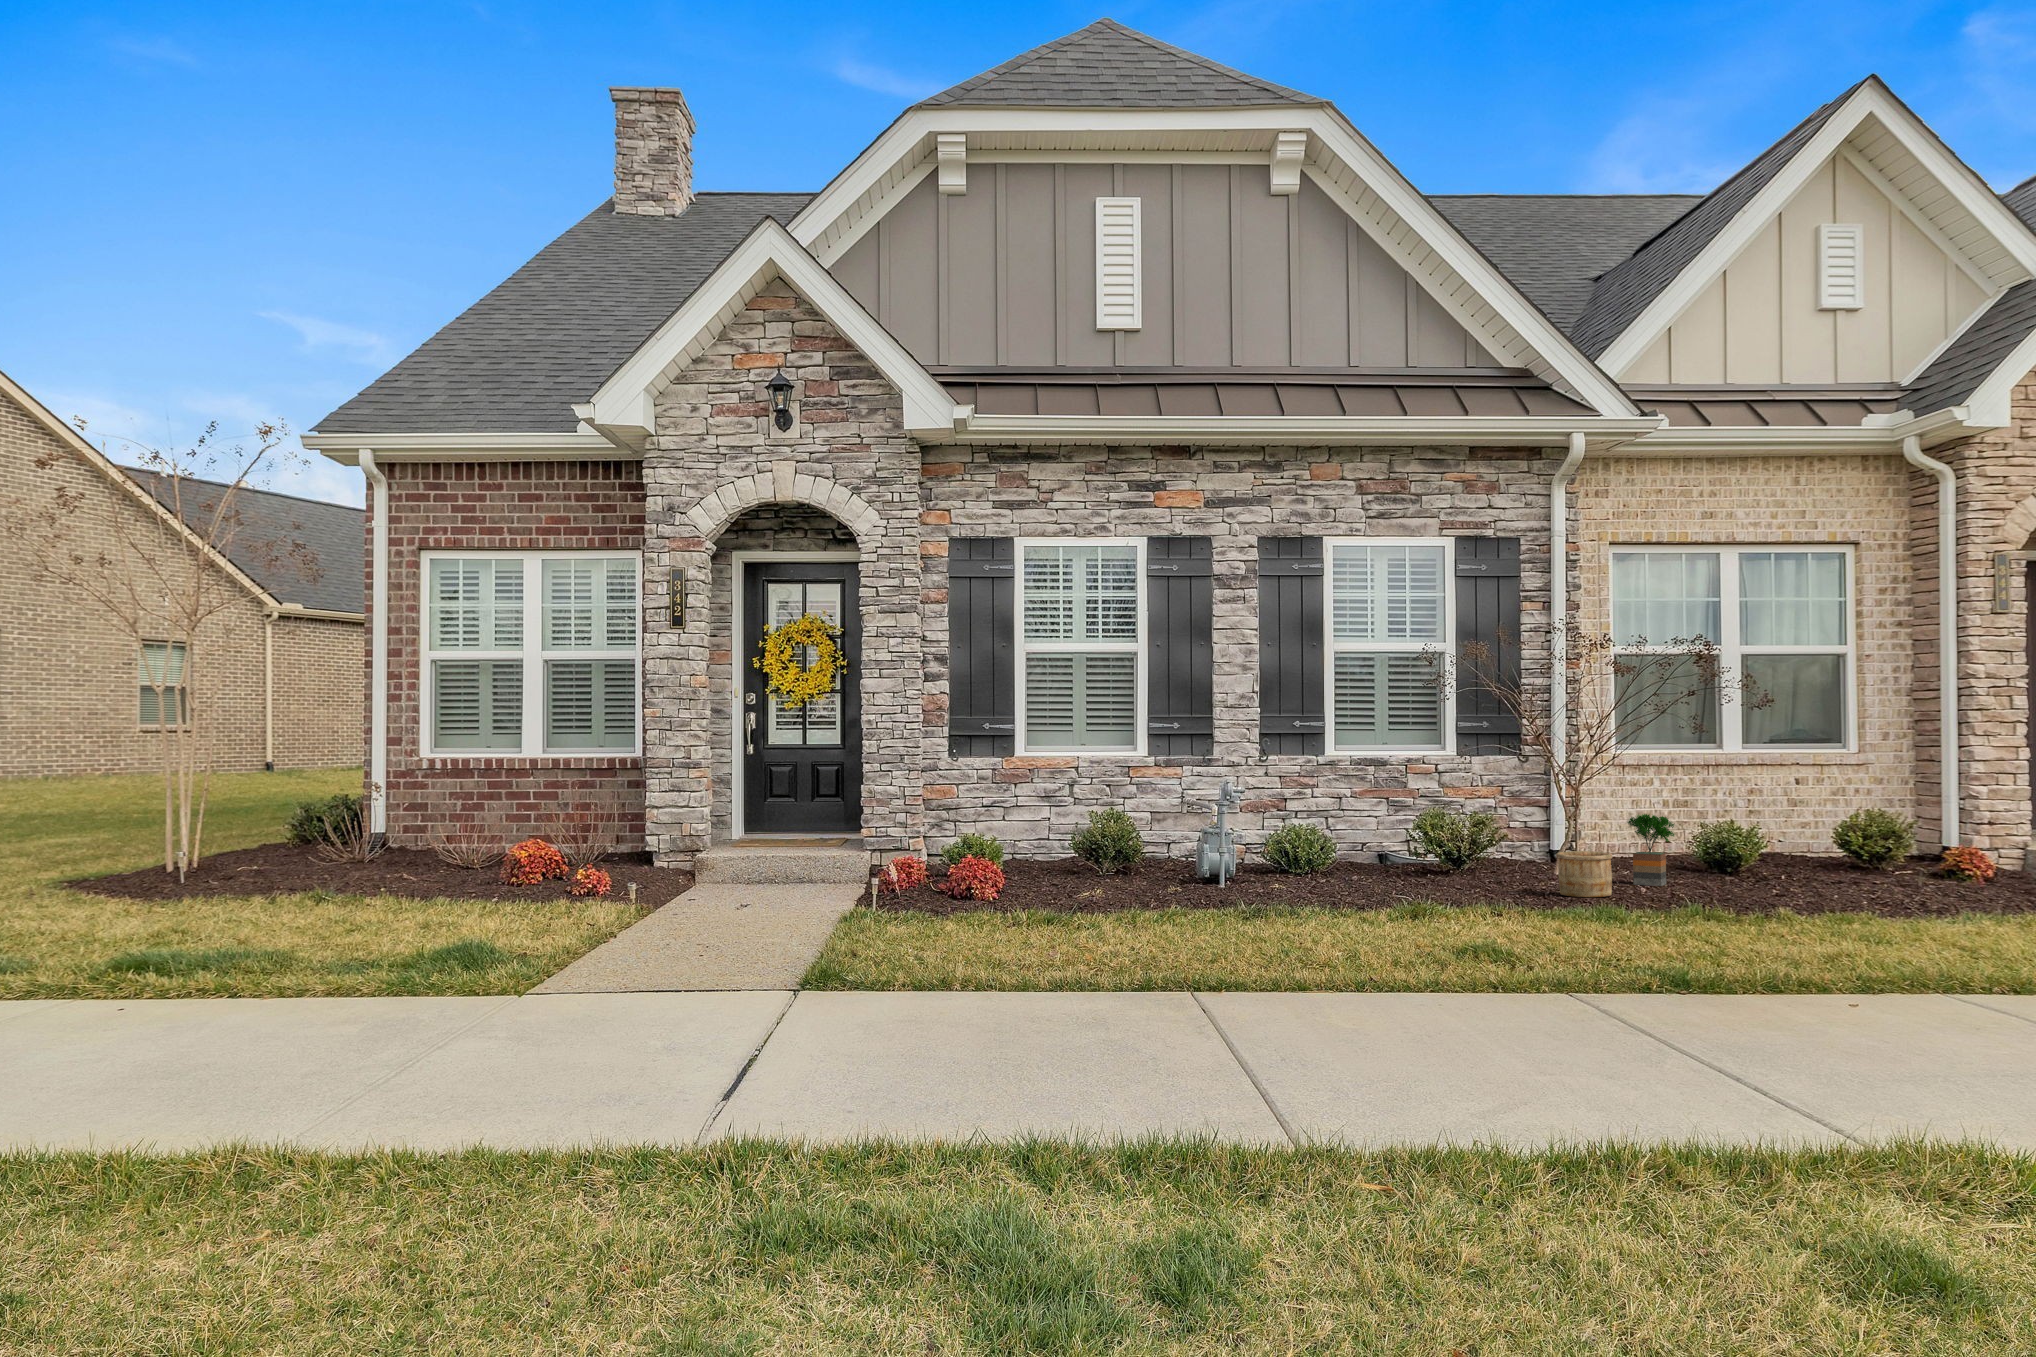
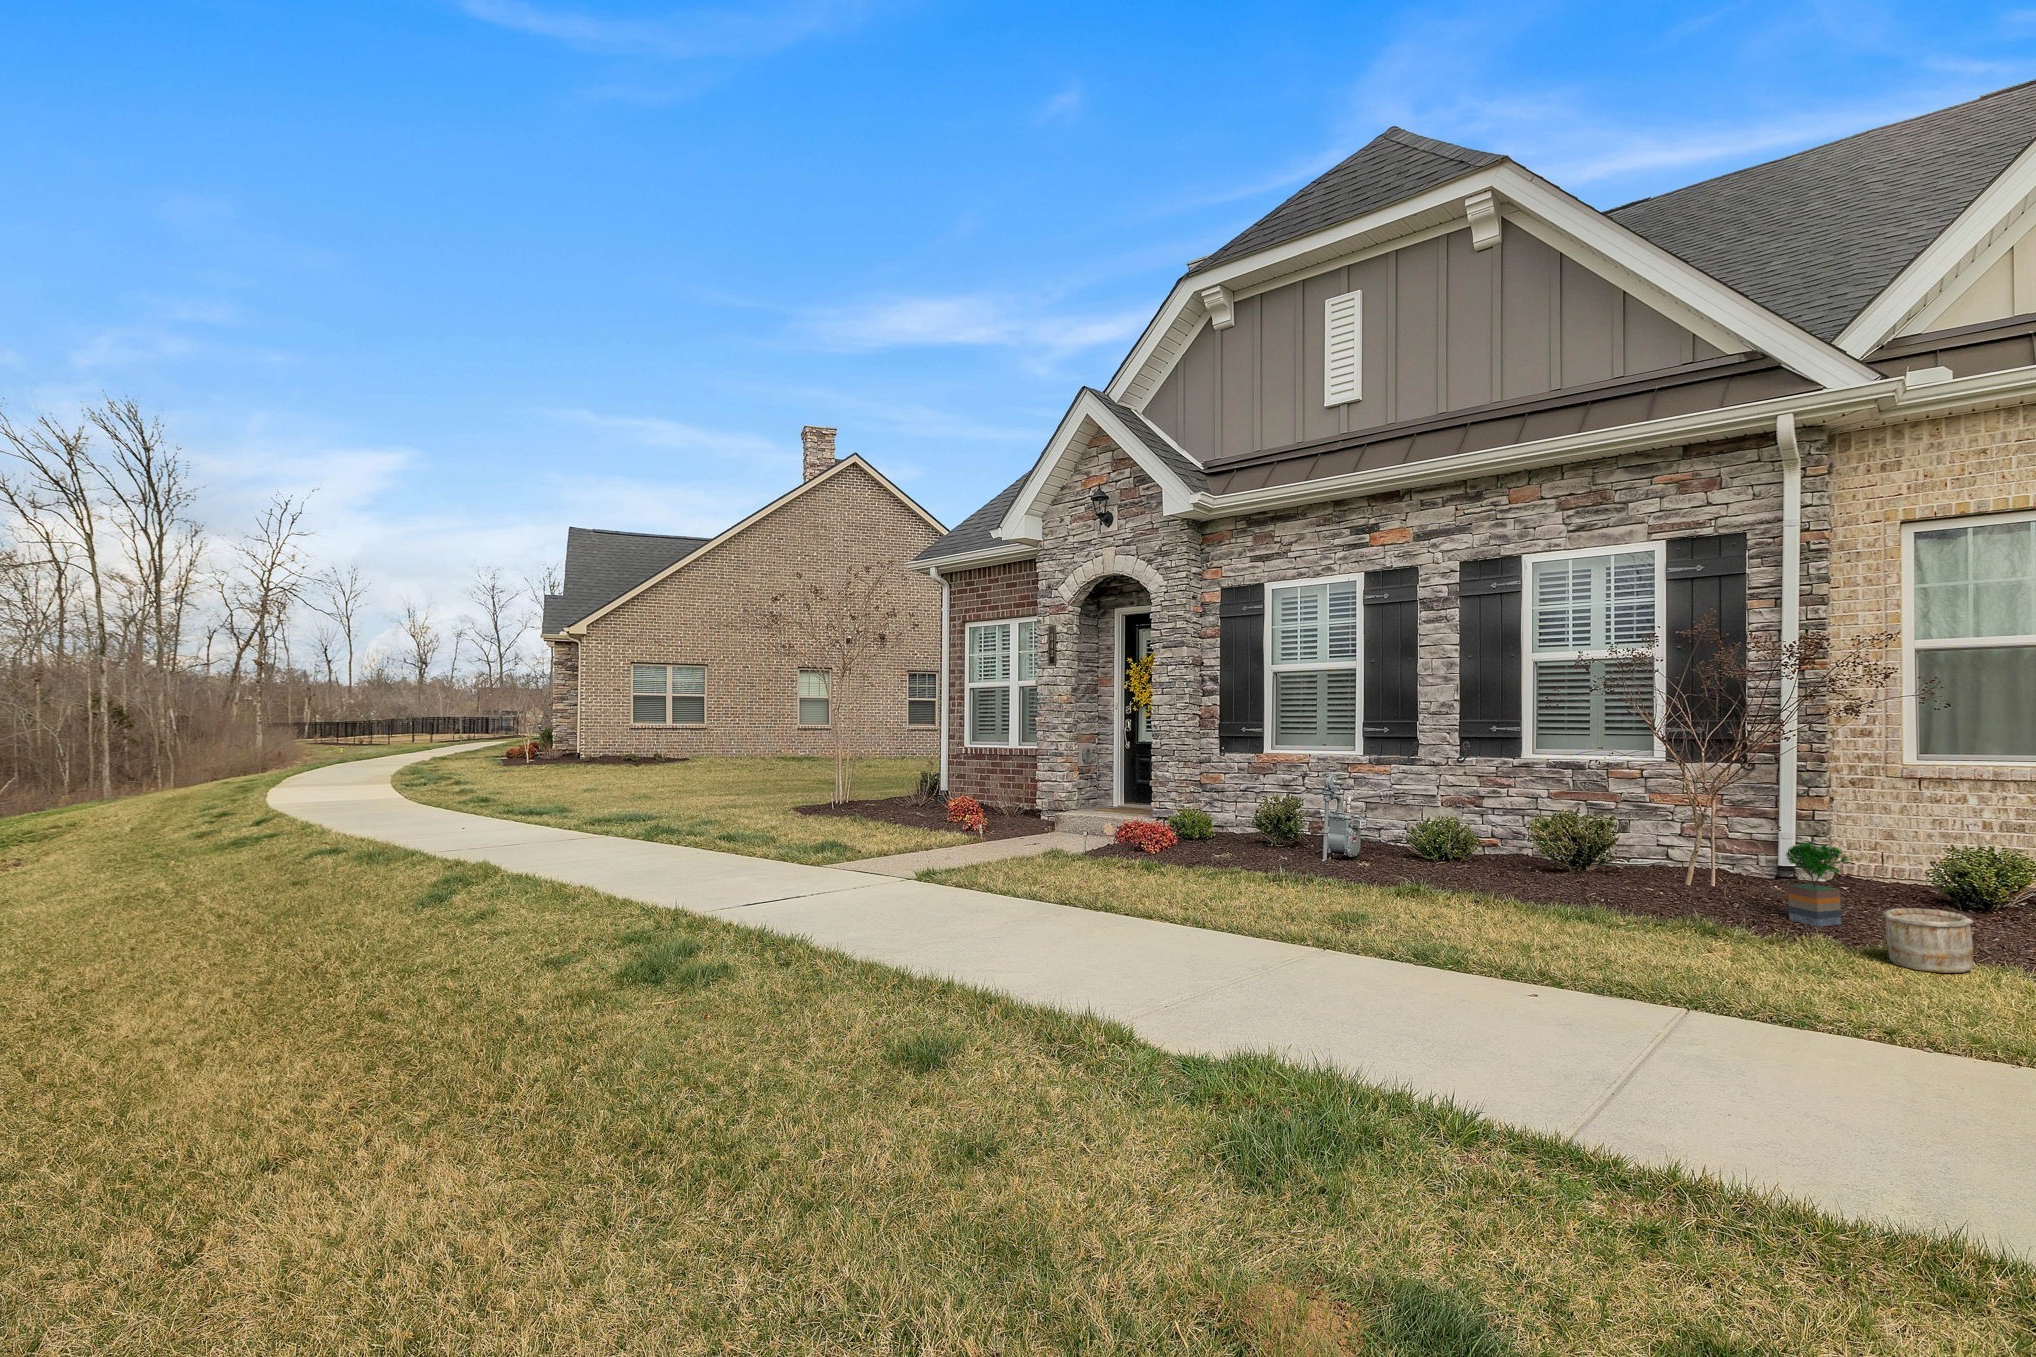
wooden bucket: present [1556,851,1612,897] -> present [1882,908,1973,973]

